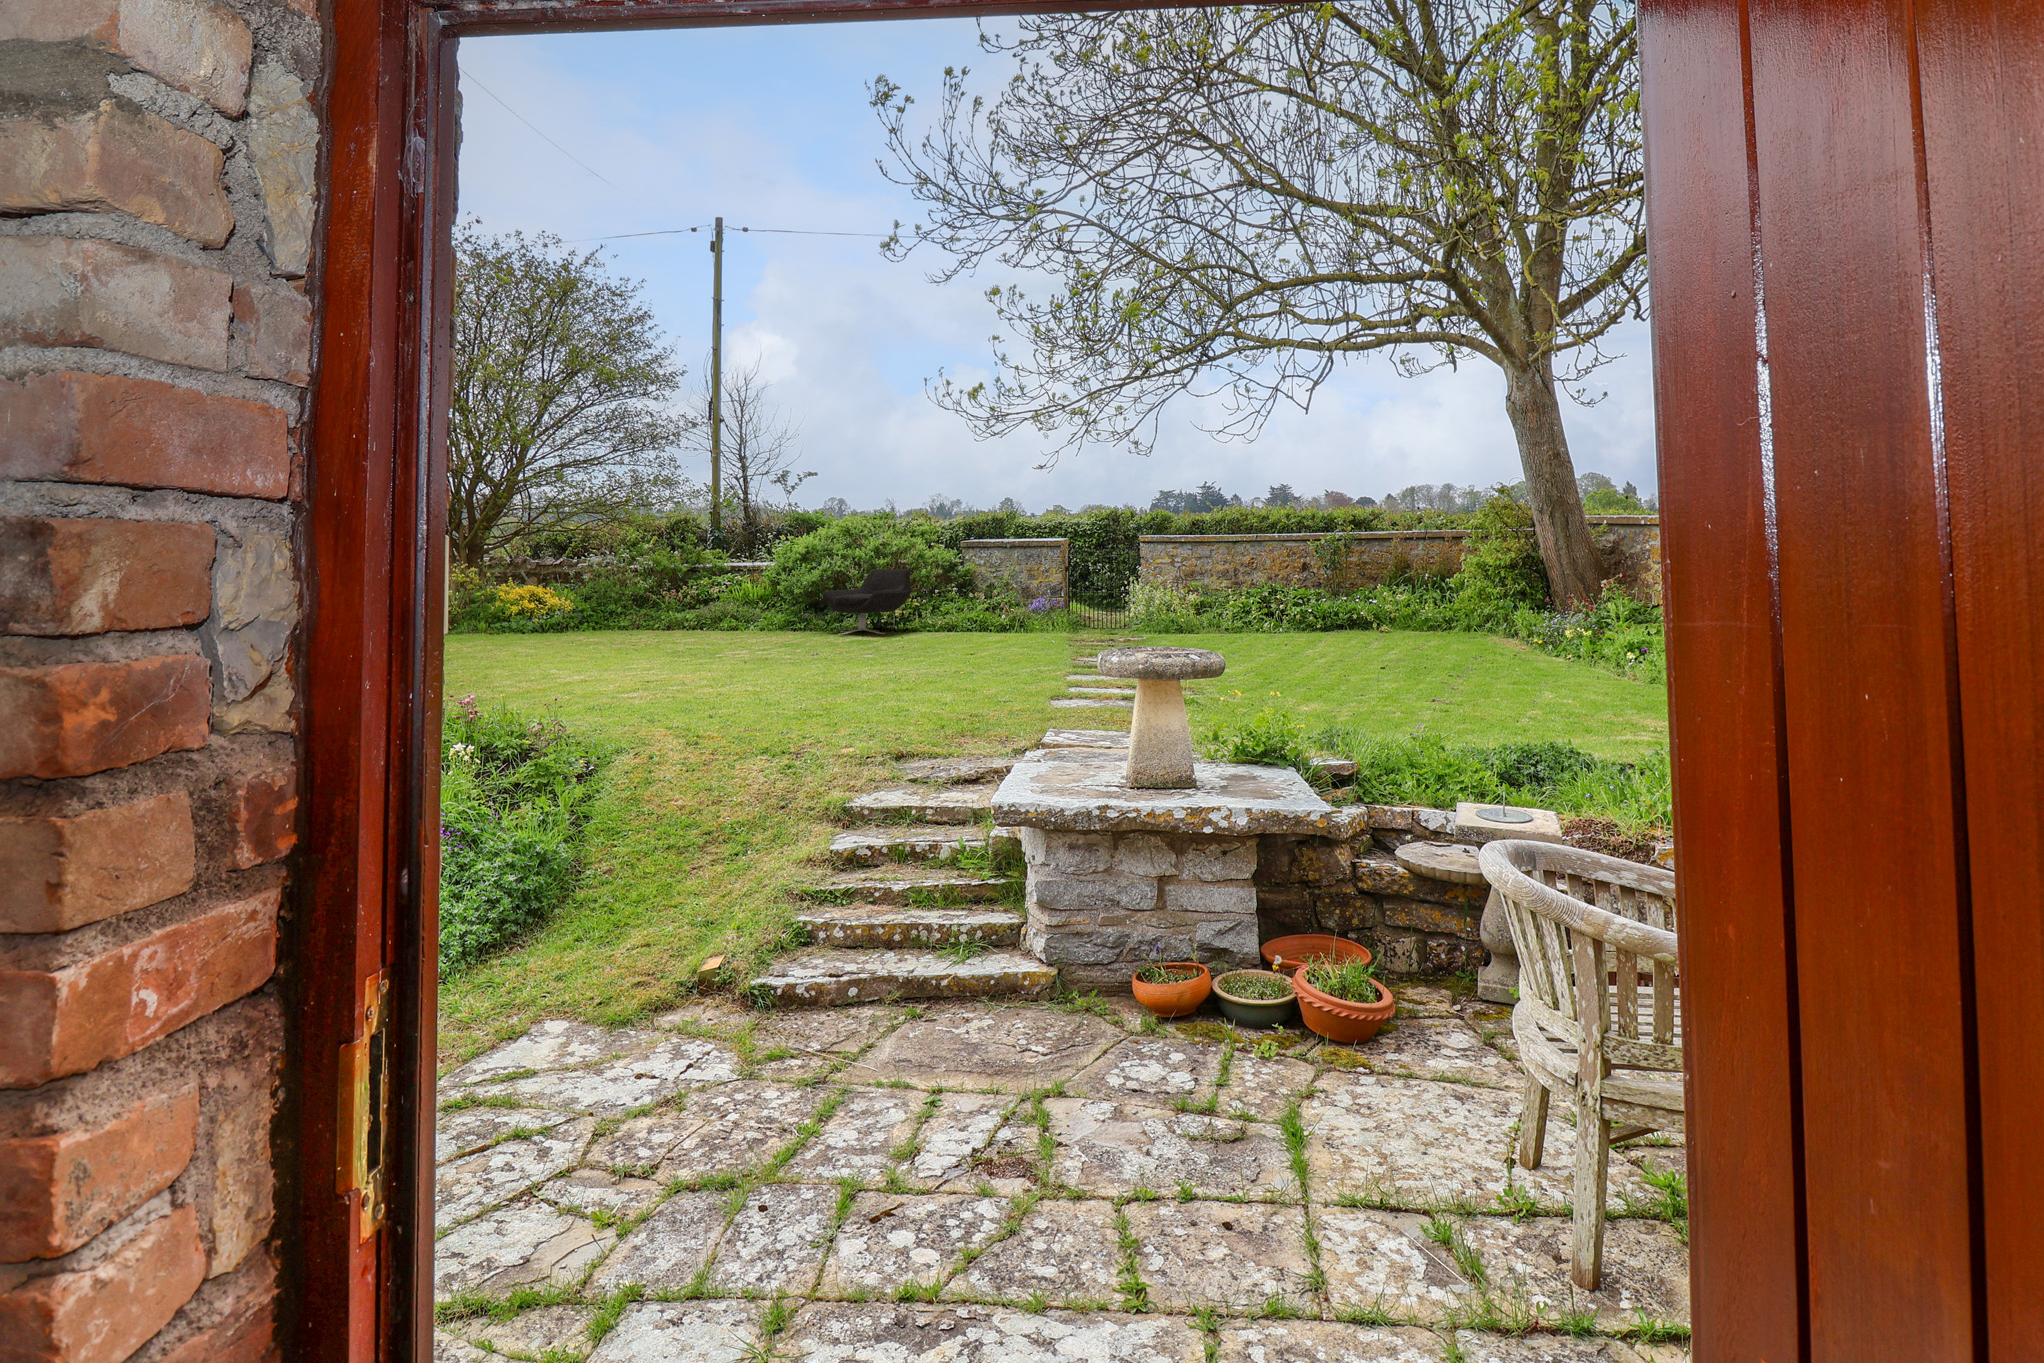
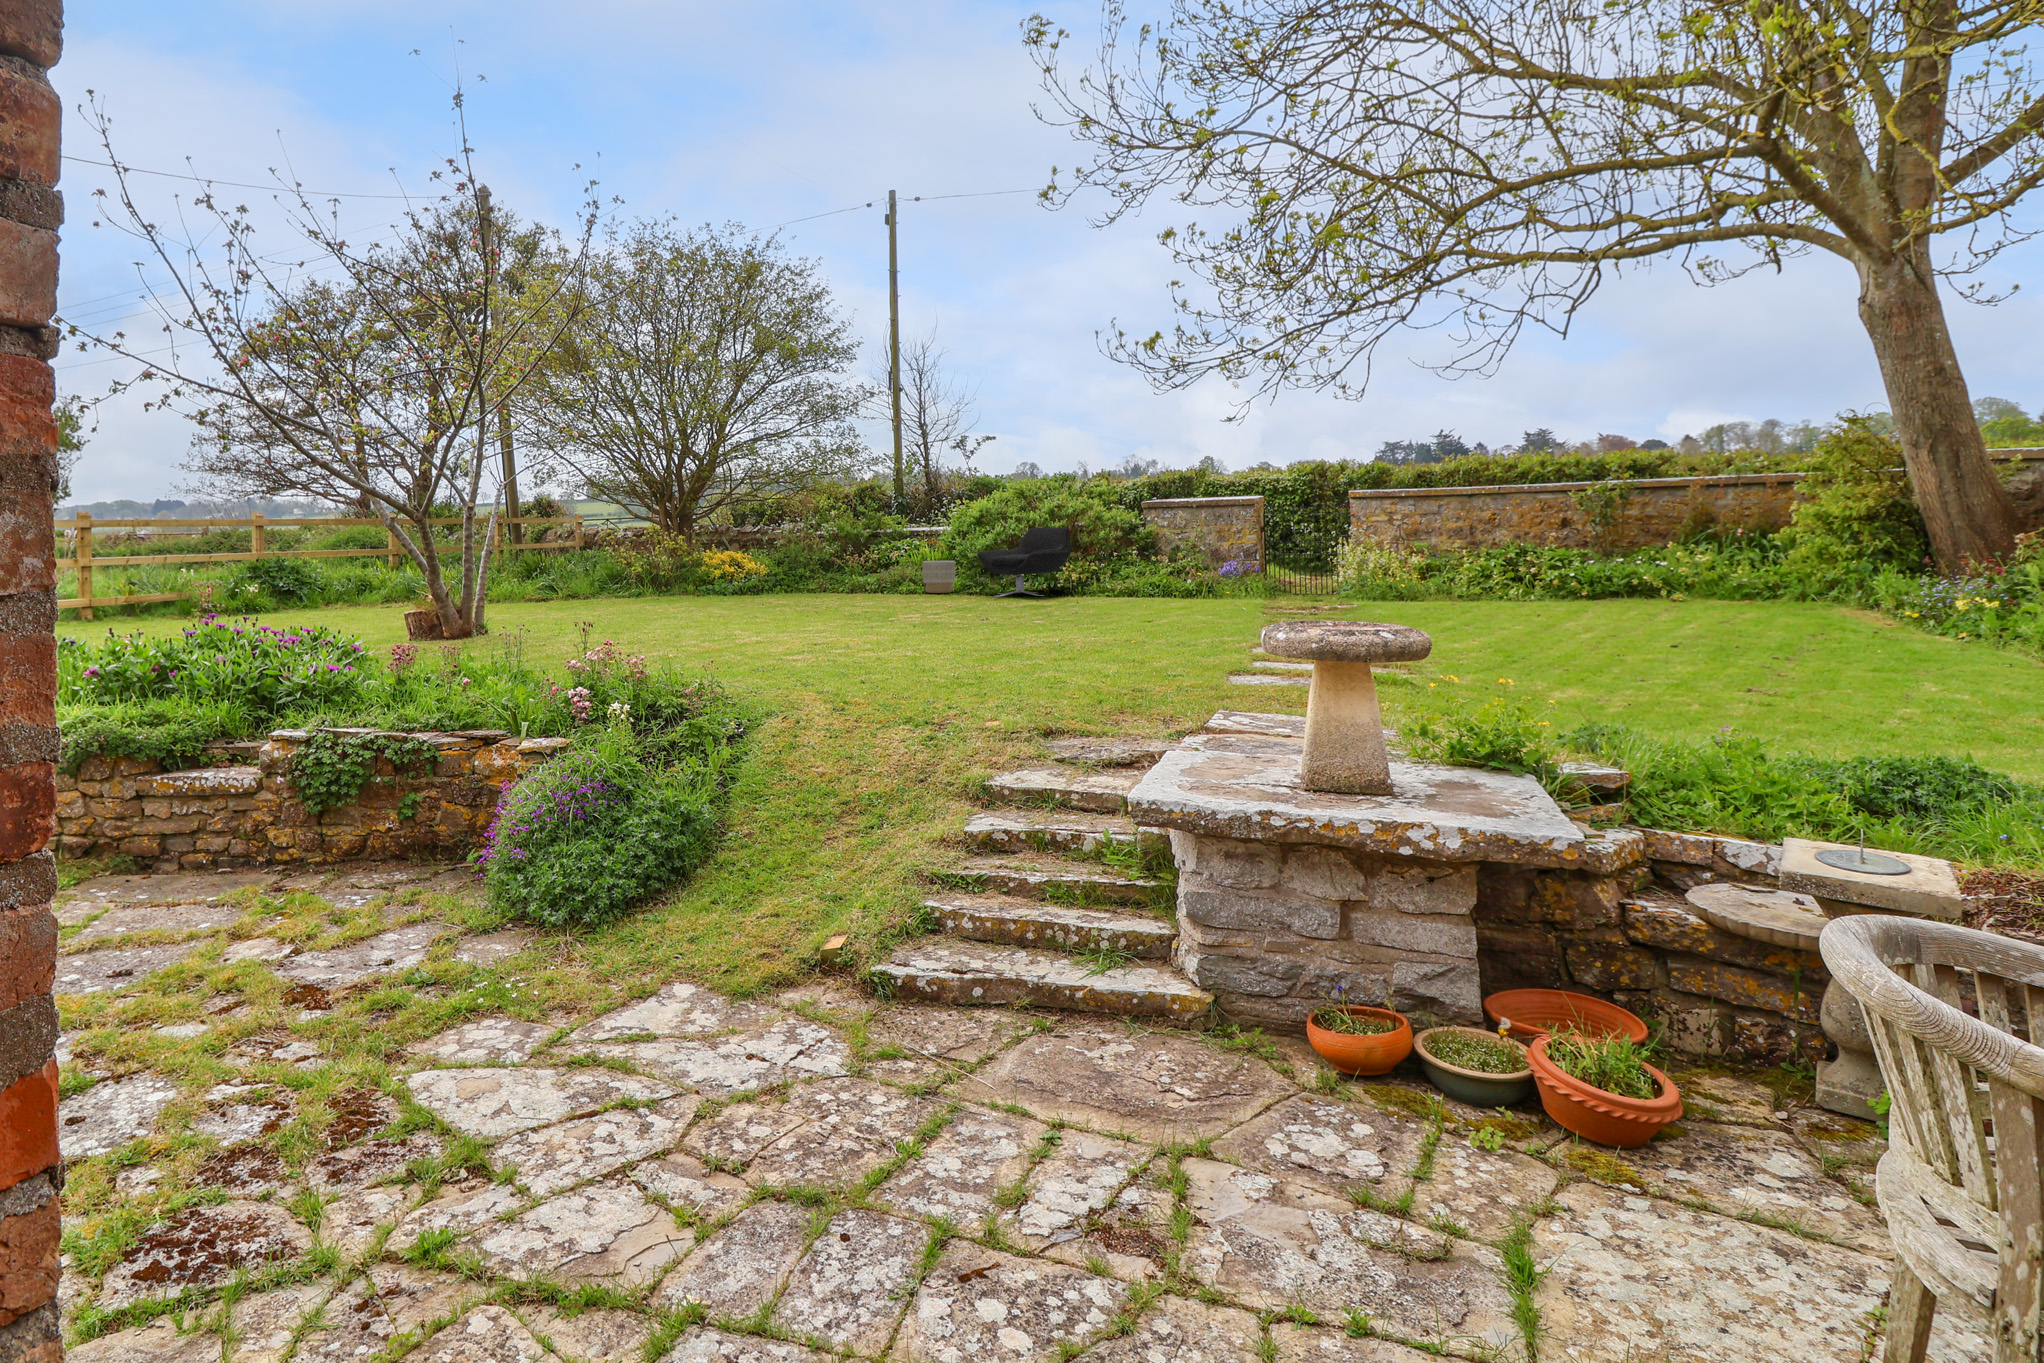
planter: none [767,600,799,631] -> present [922,561,955,593]

